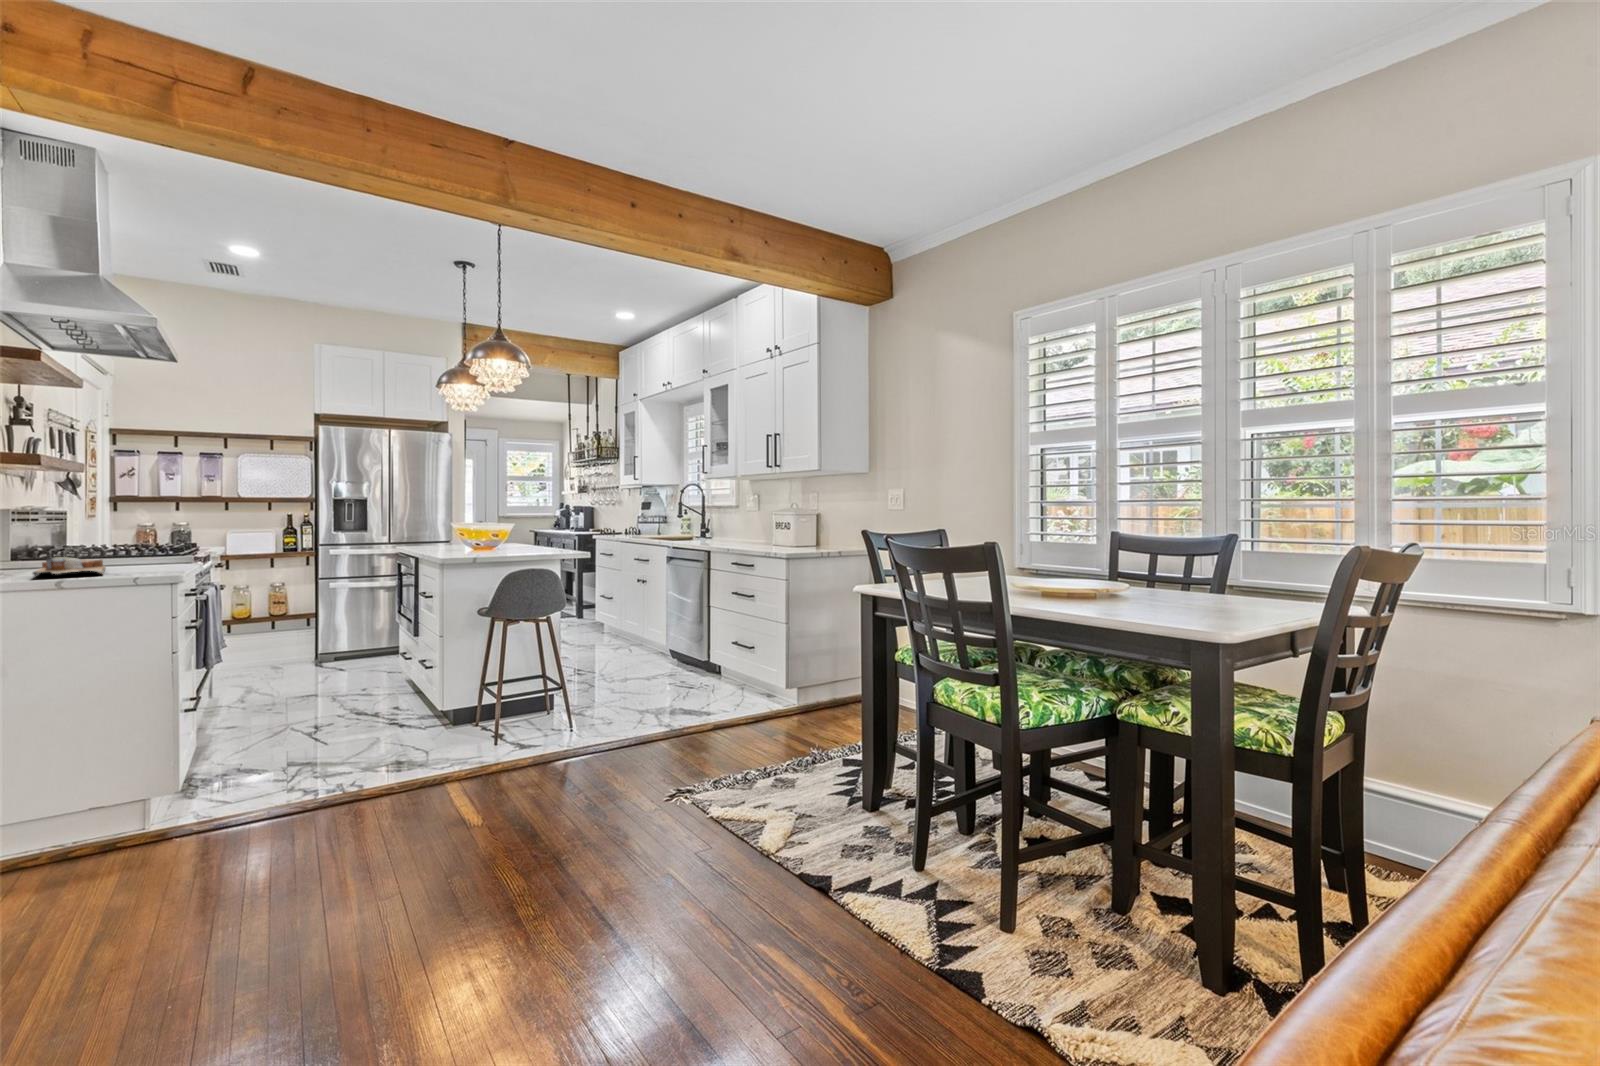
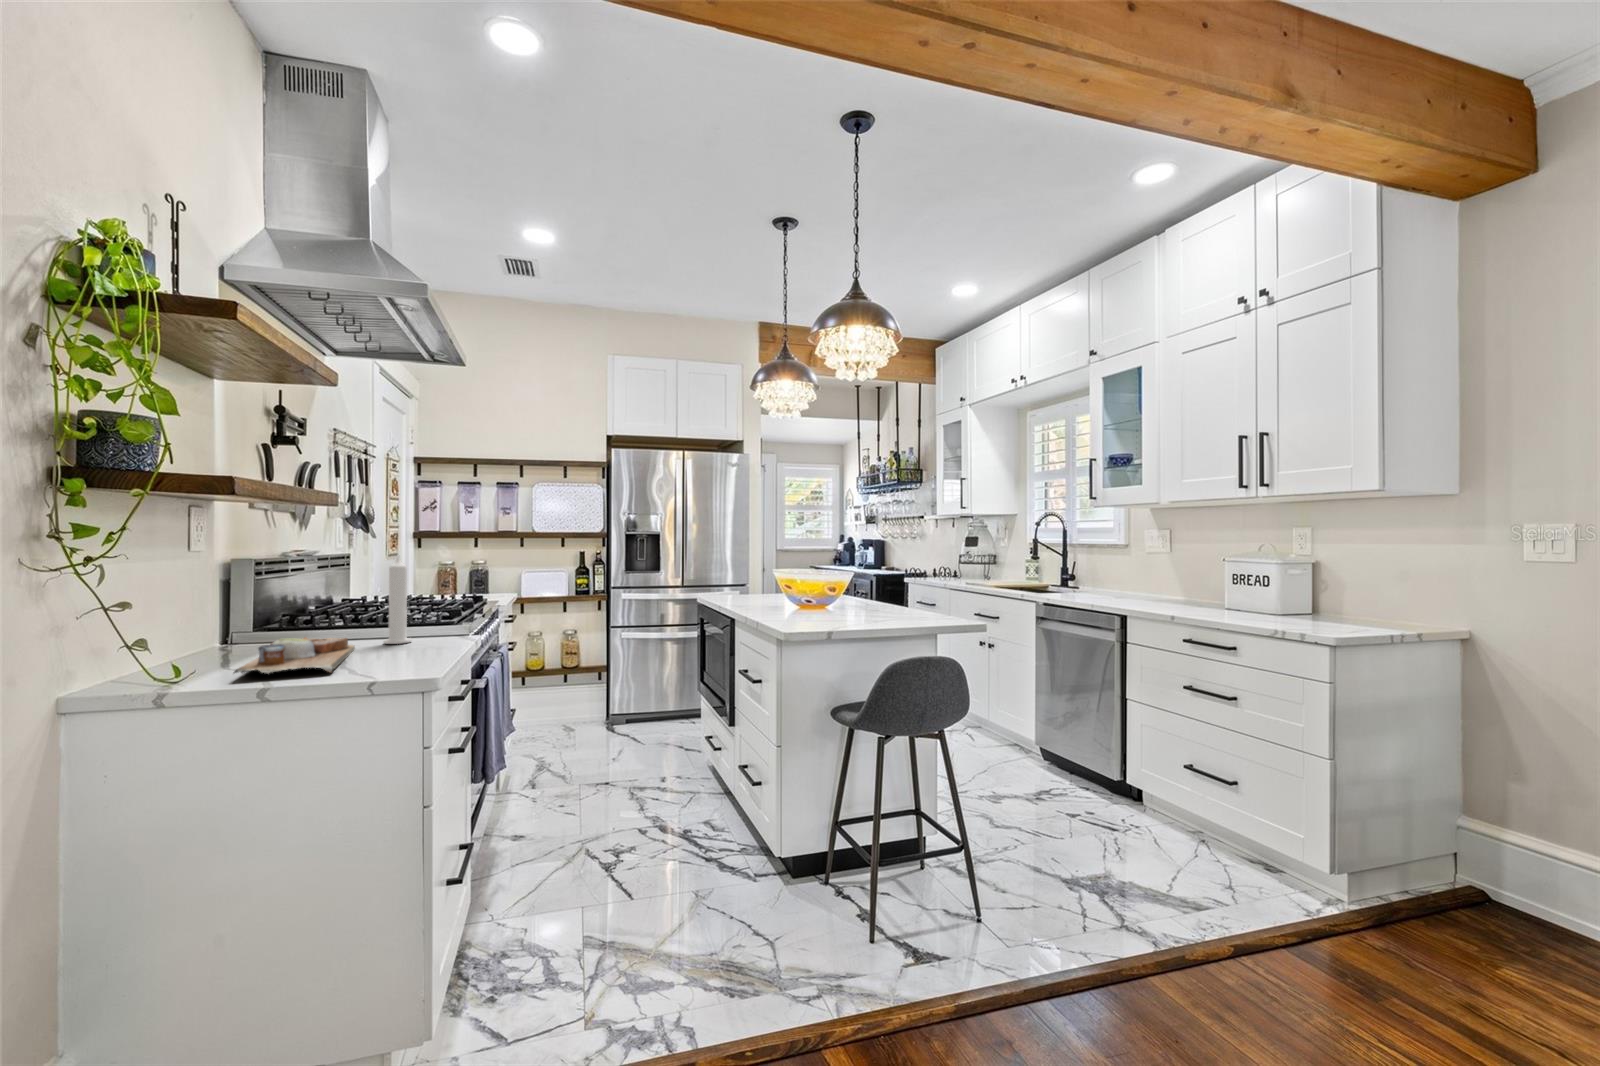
candle: none [127,505,149,566] -> present [384,555,411,644]

